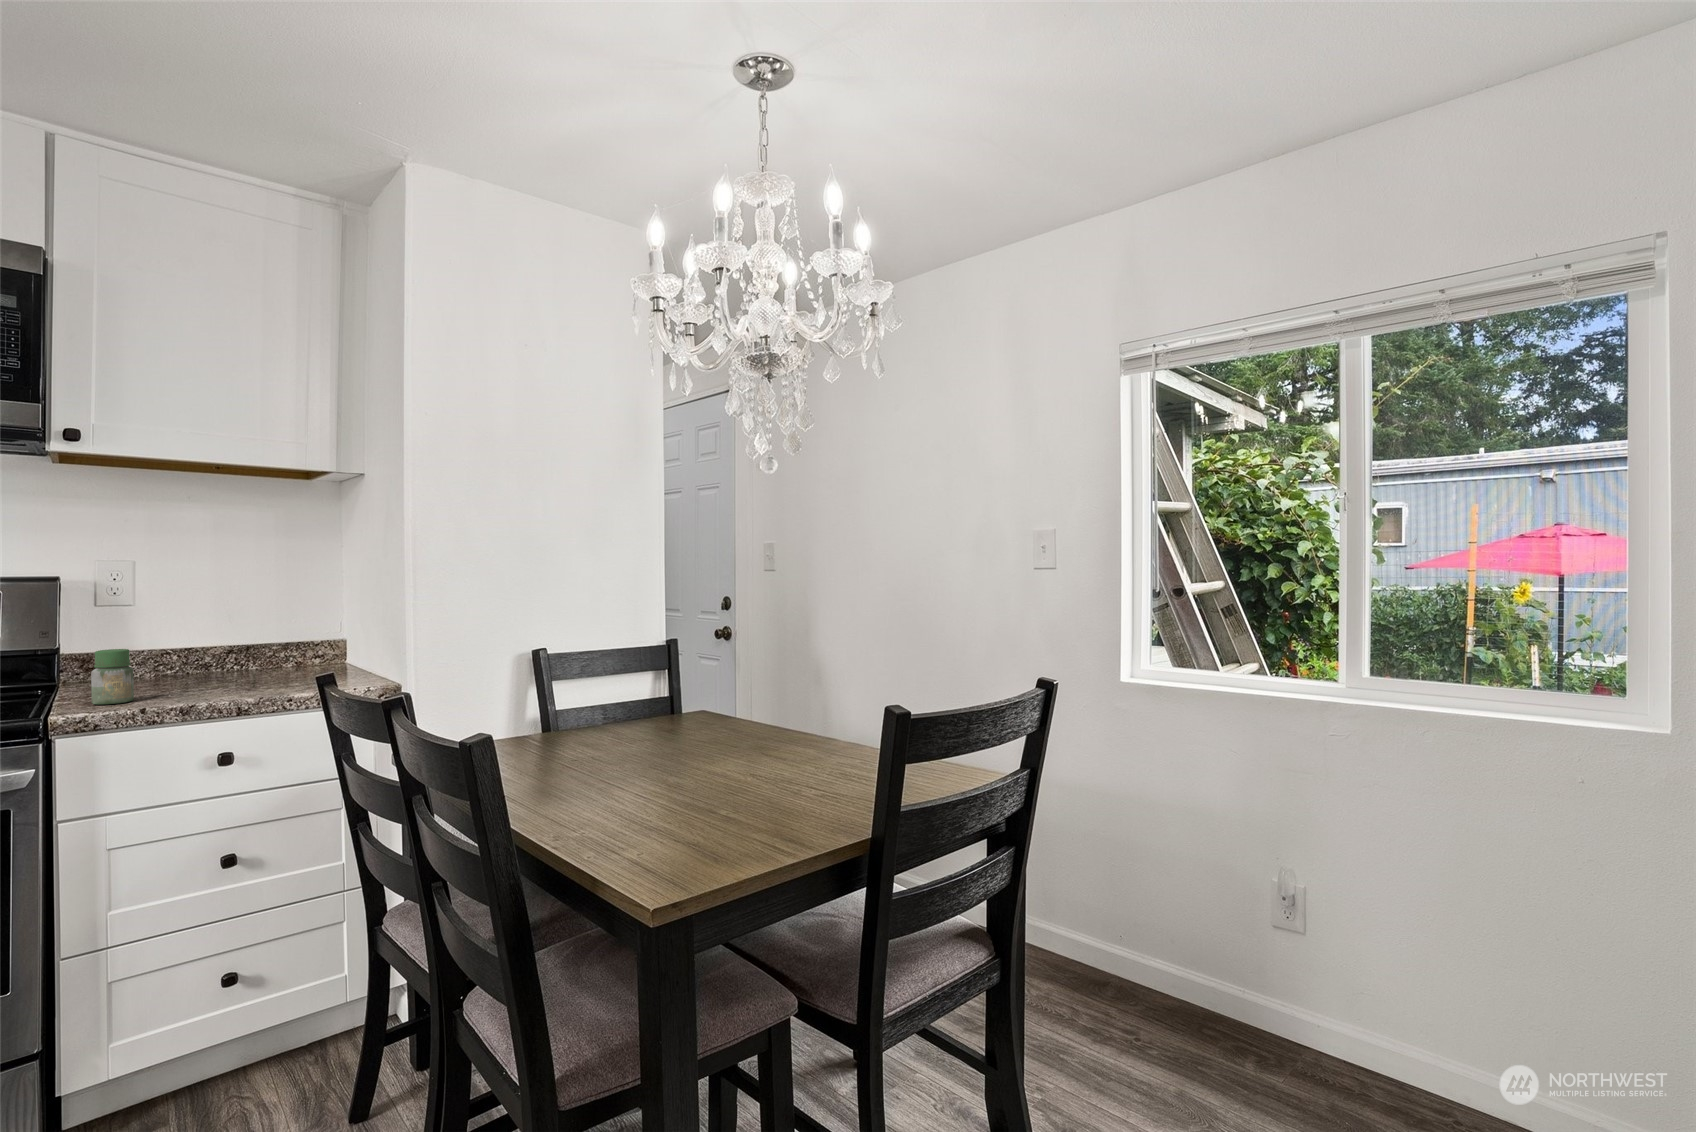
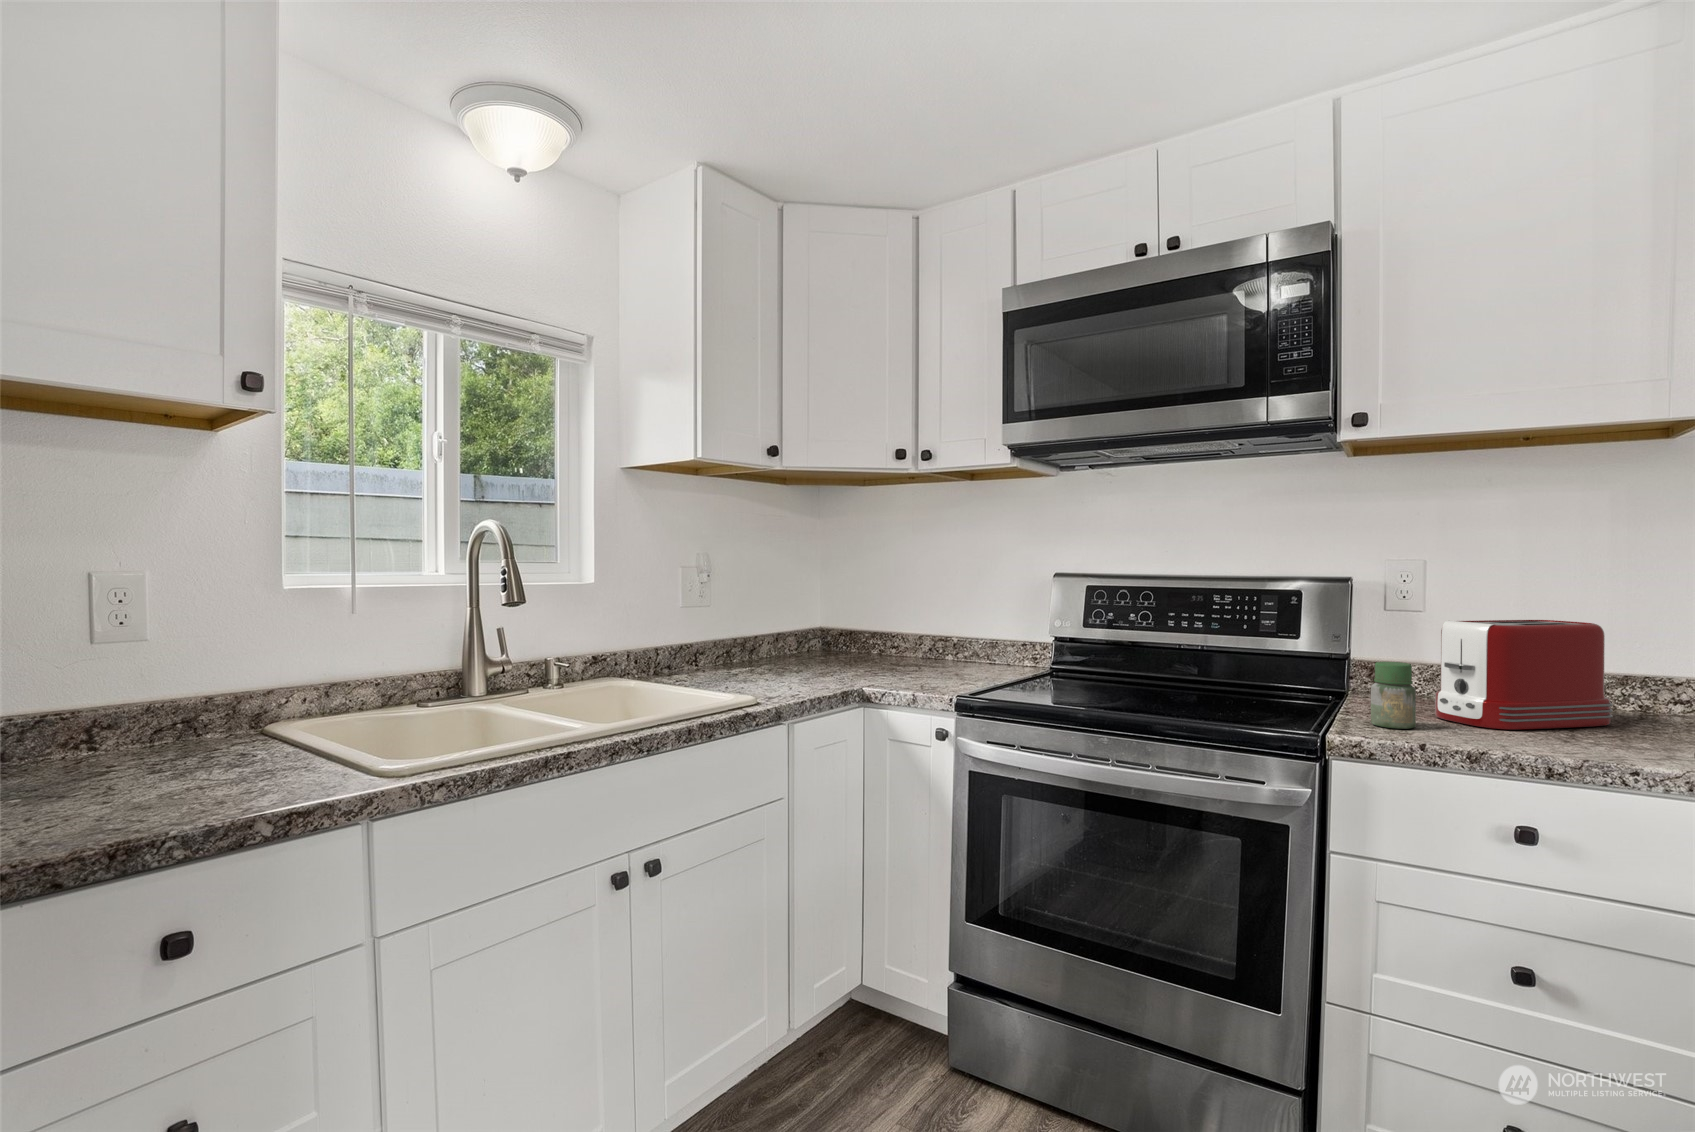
toaster: none [148,607,279,692] -> present [1434,620,1613,730]

